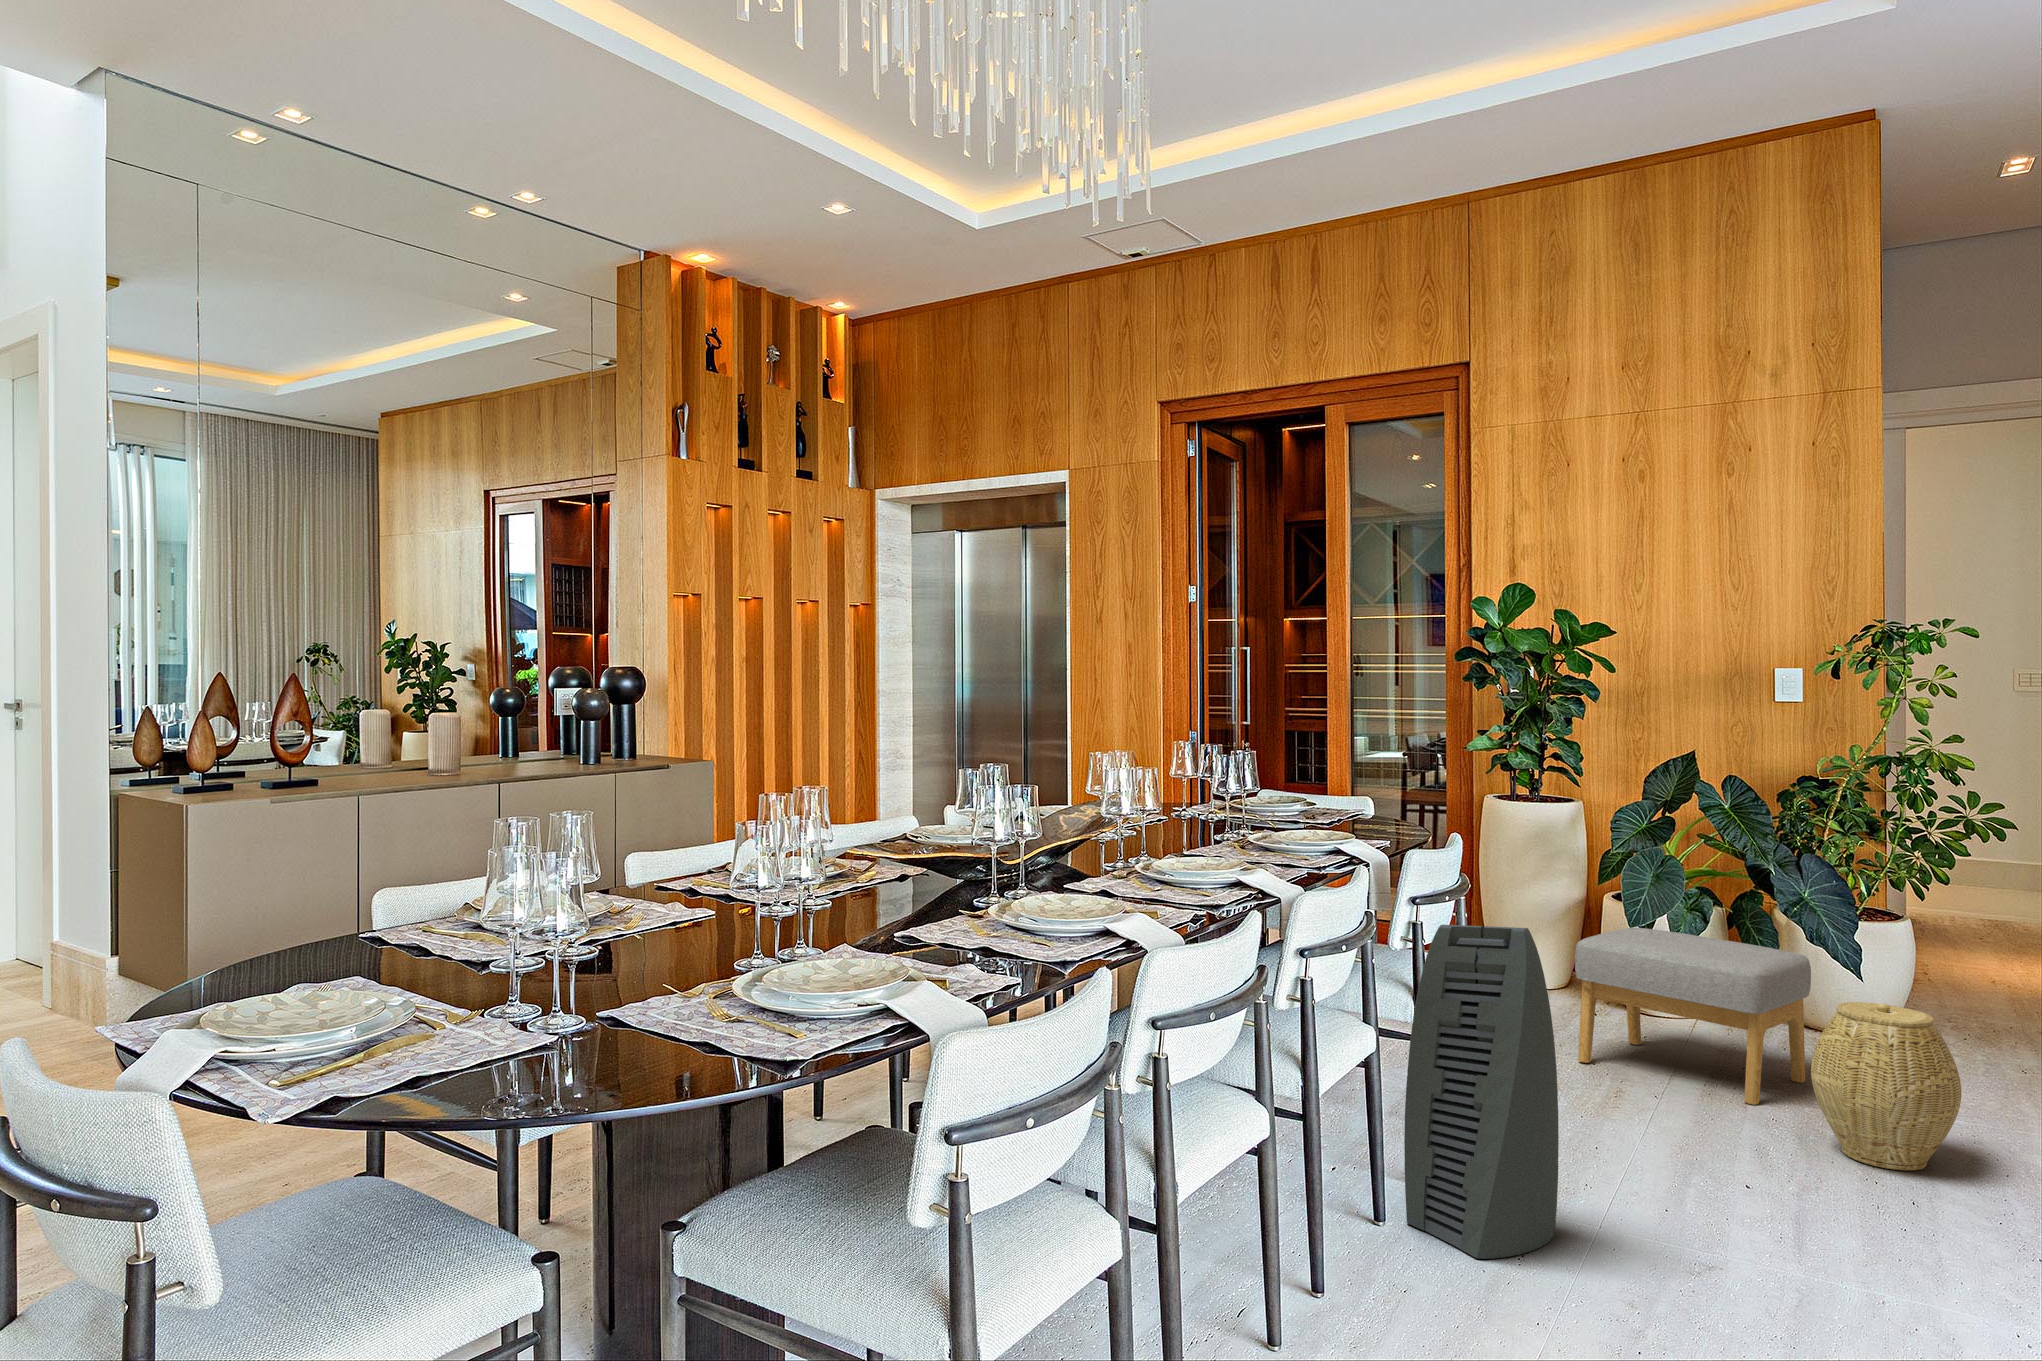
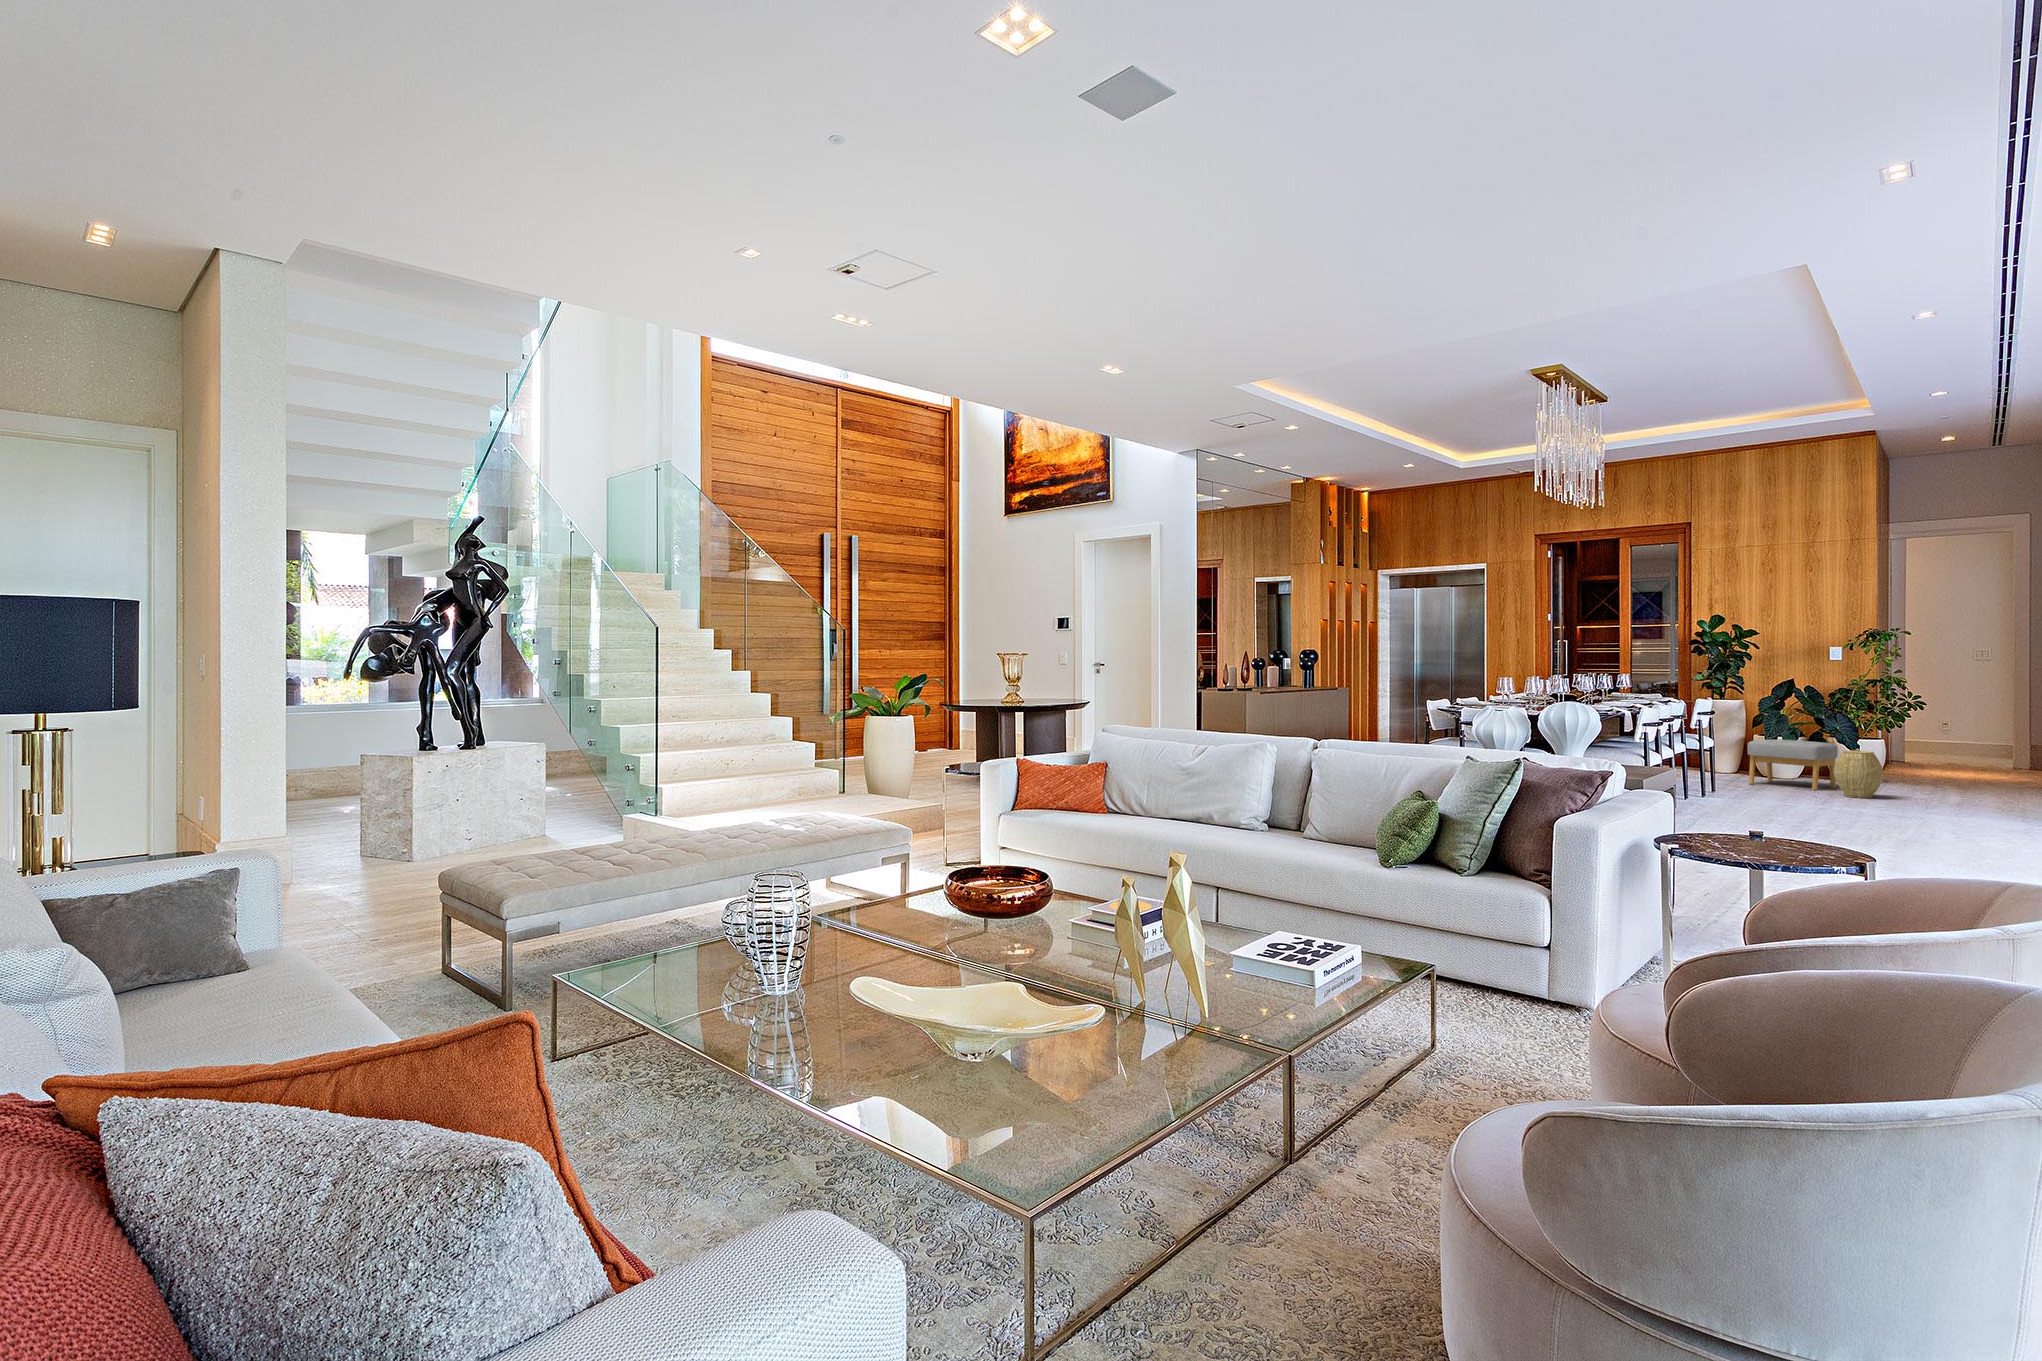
air purifier: present [1404,925,1559,1259] -> none [1704,718,1751,804]

